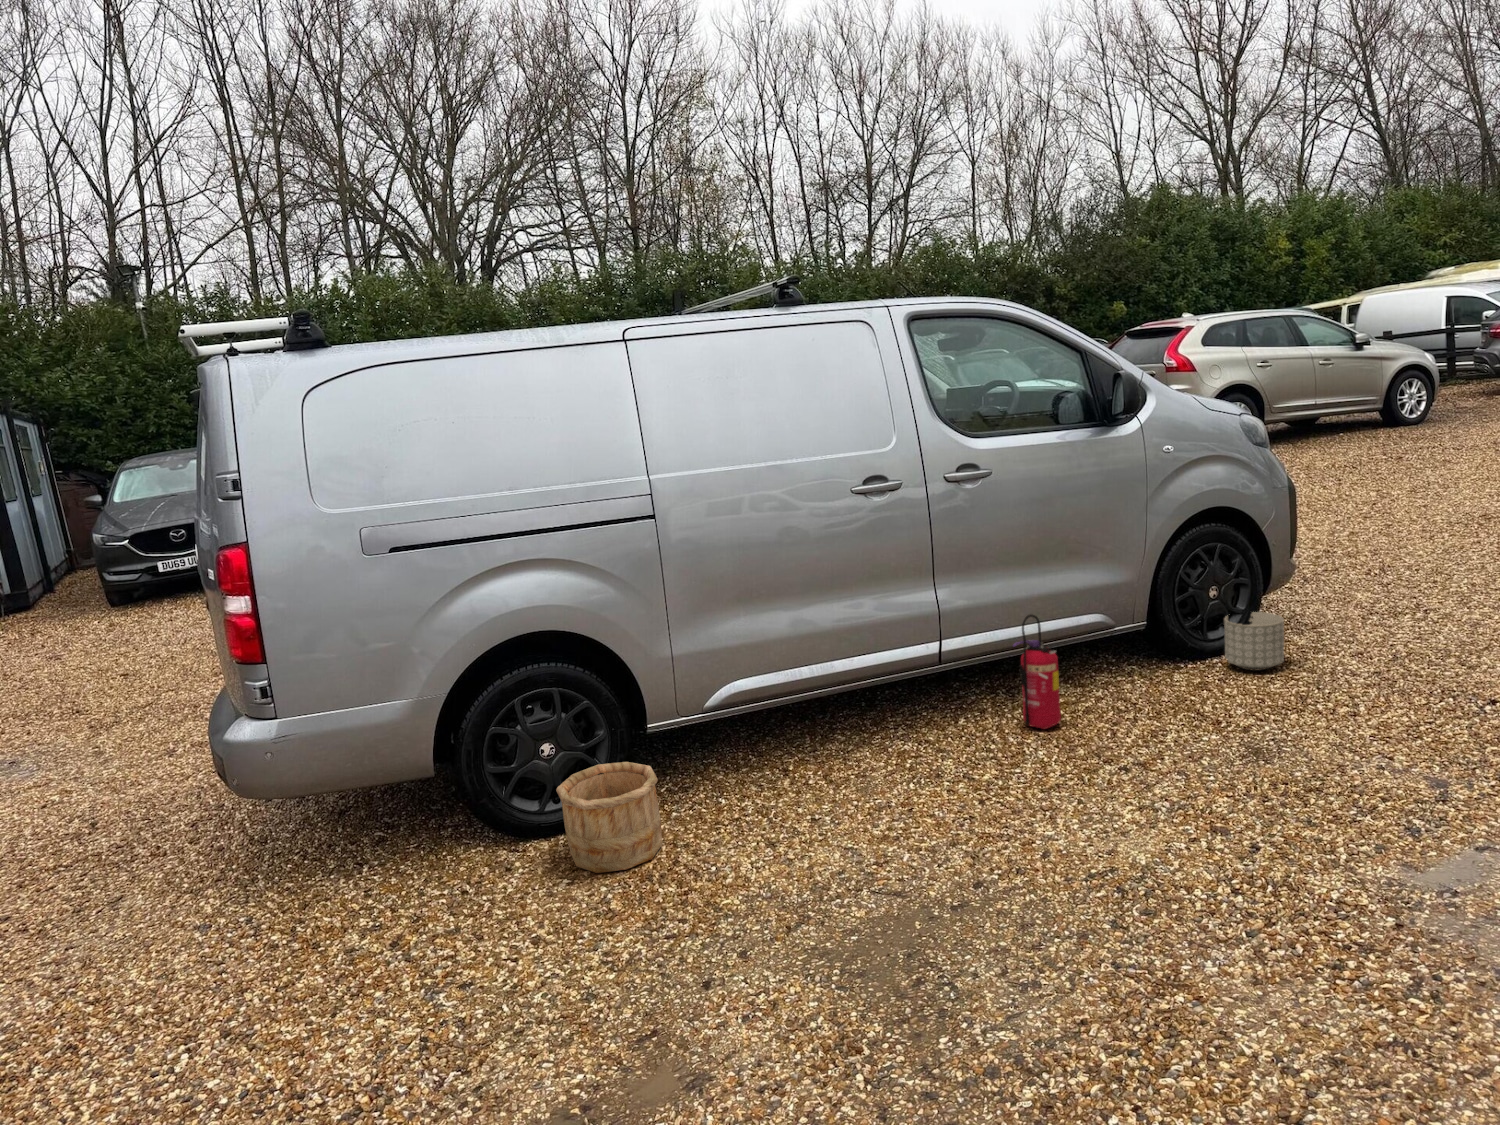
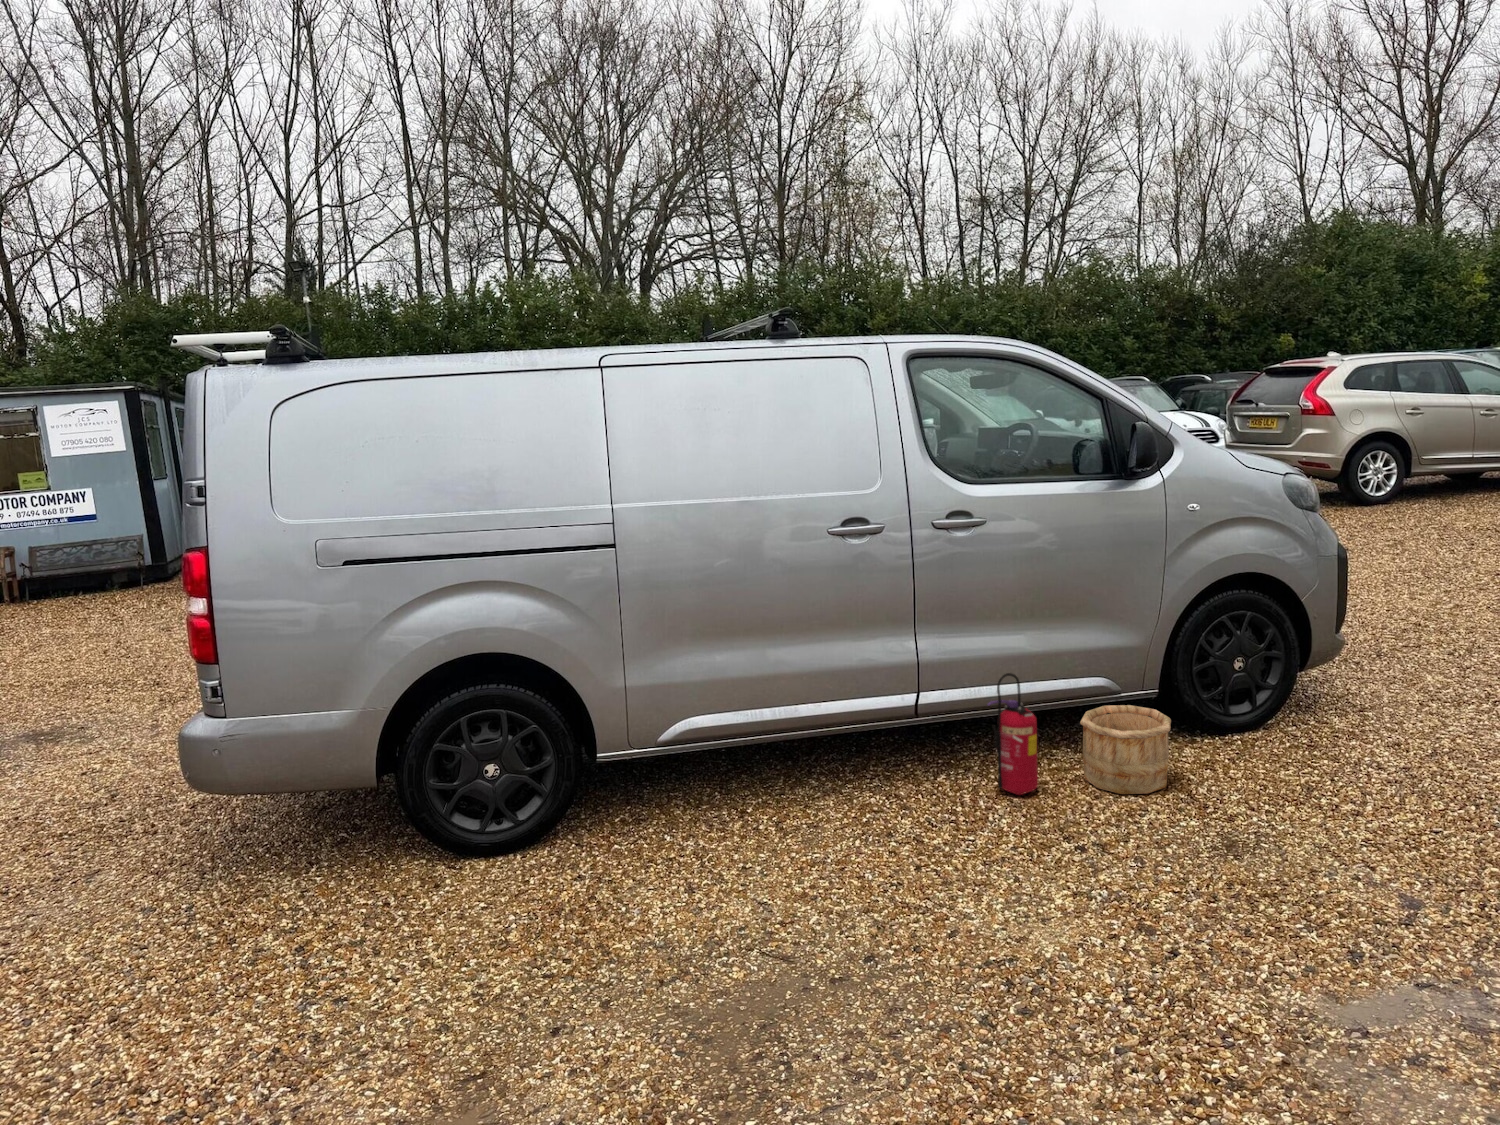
planter: present [1224,612,1284,671] -> none [1247,685,1313,751]
wooden bucket: present [556,762,662,873] -> present [1080,705,1171,794]

